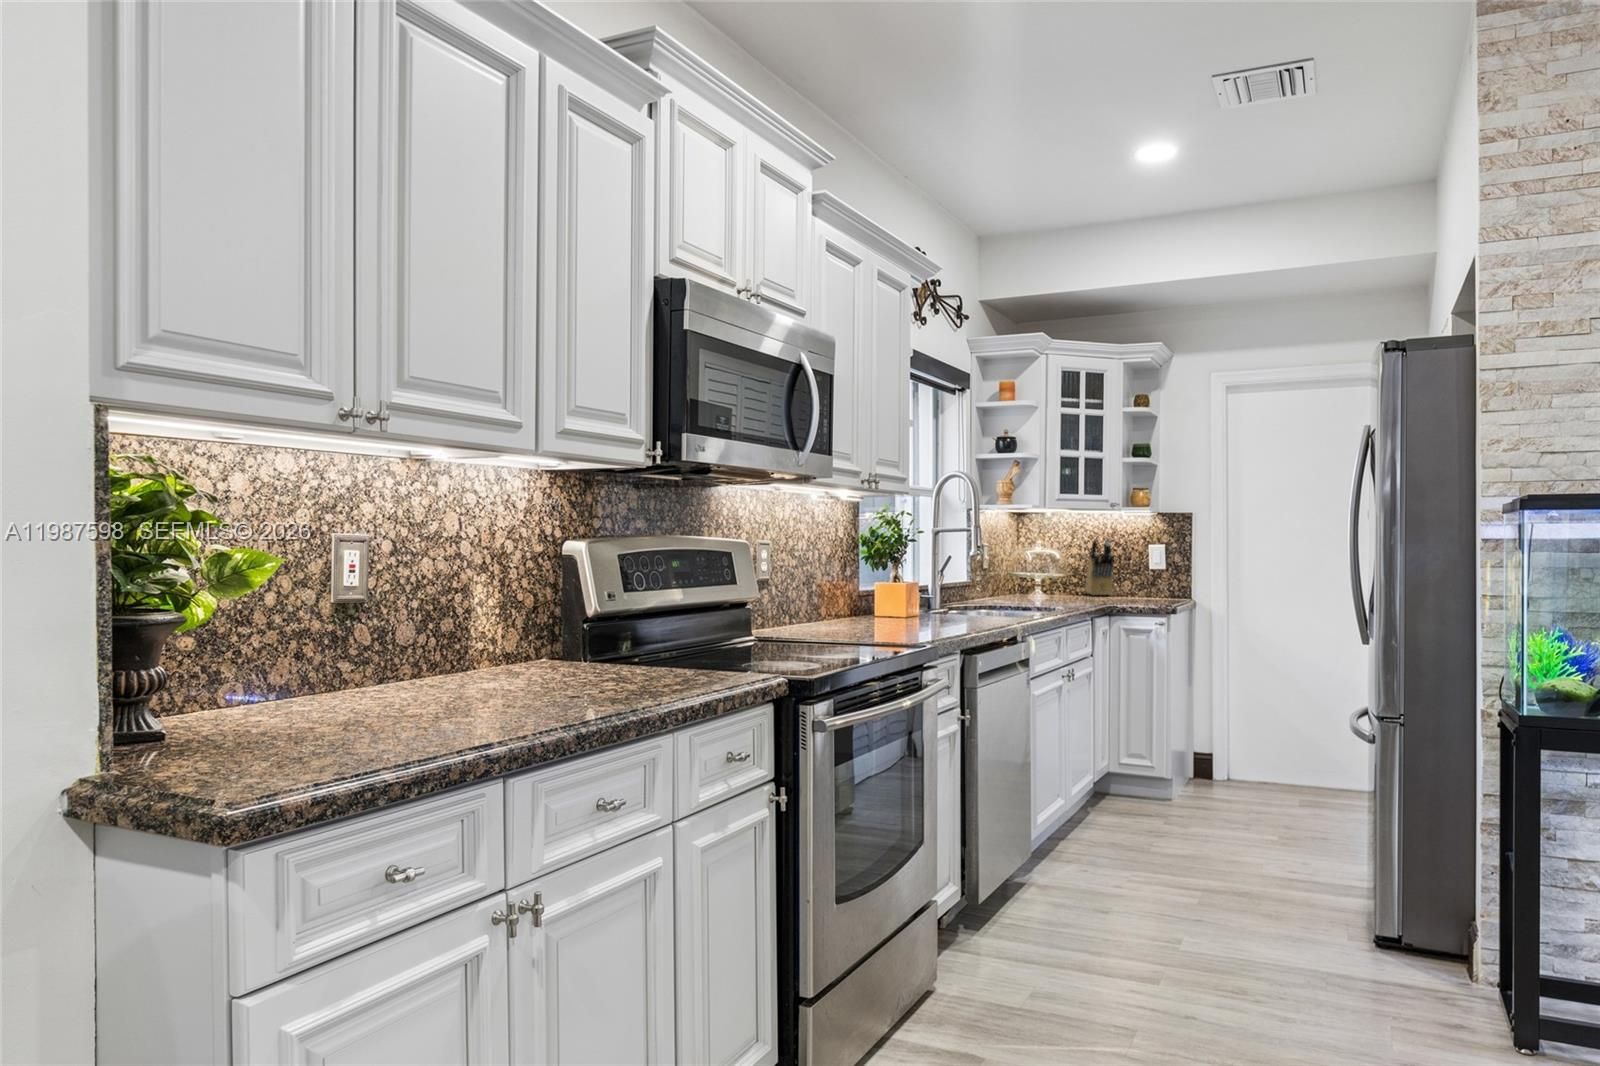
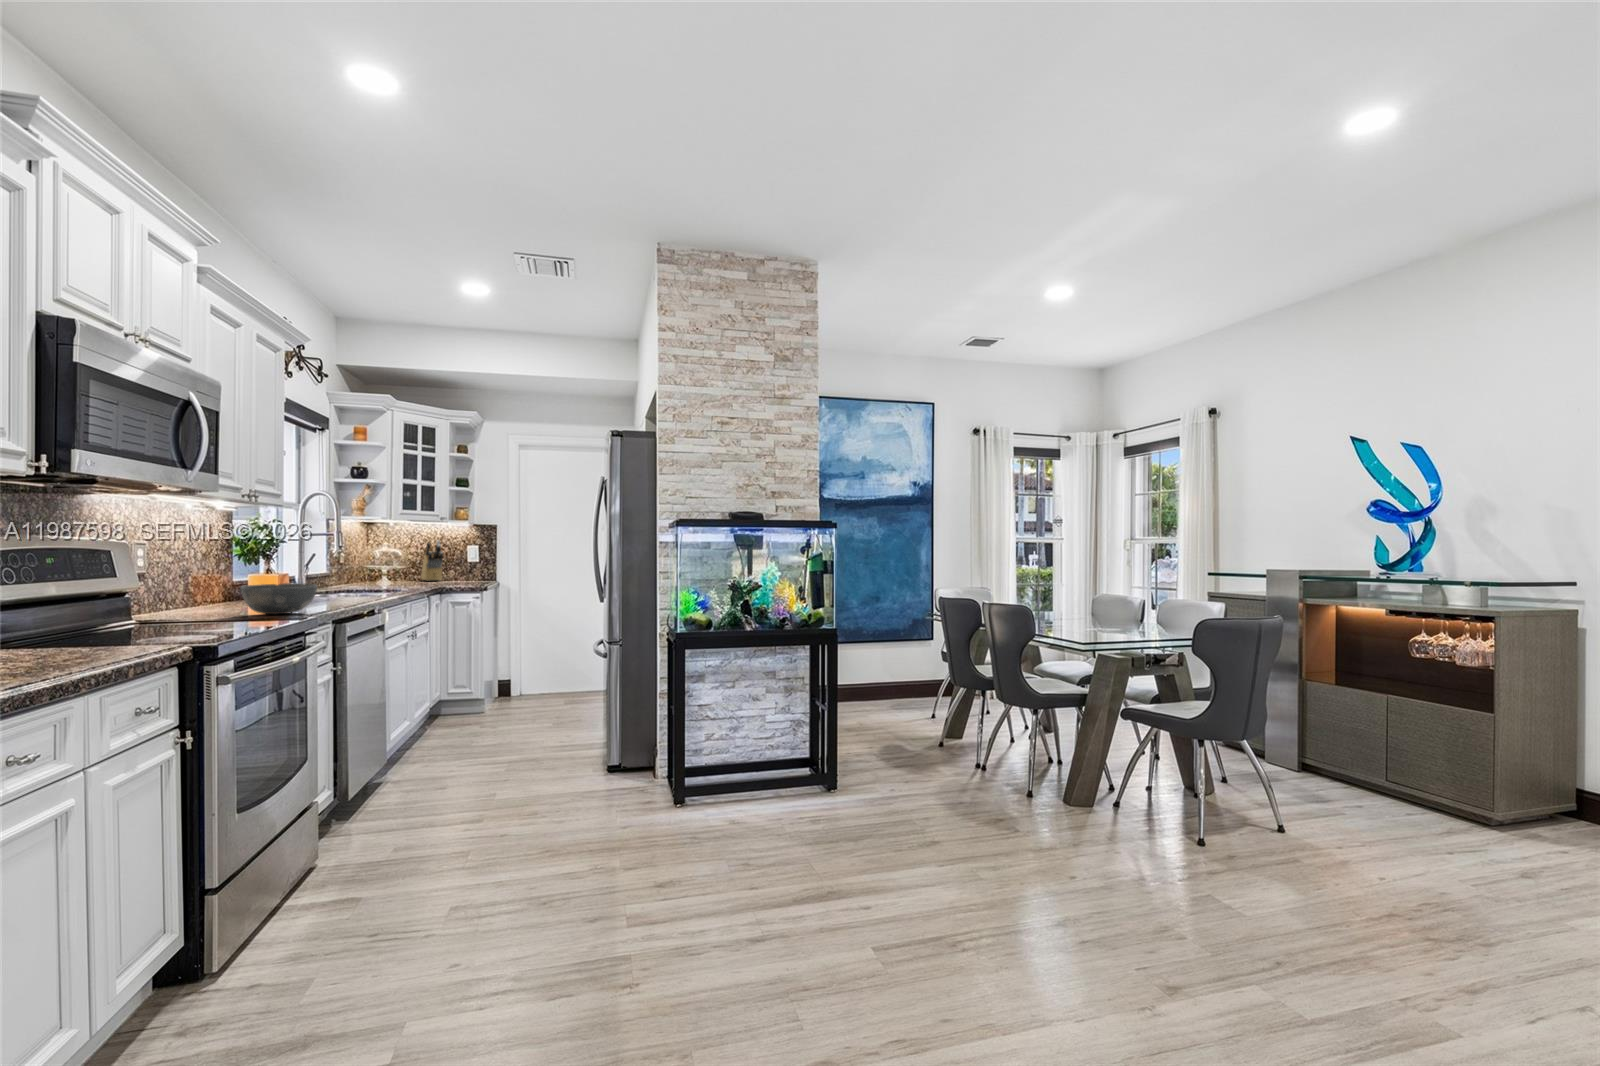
bowl: none [856,596,941,637] -> present [241,583,317,614]

